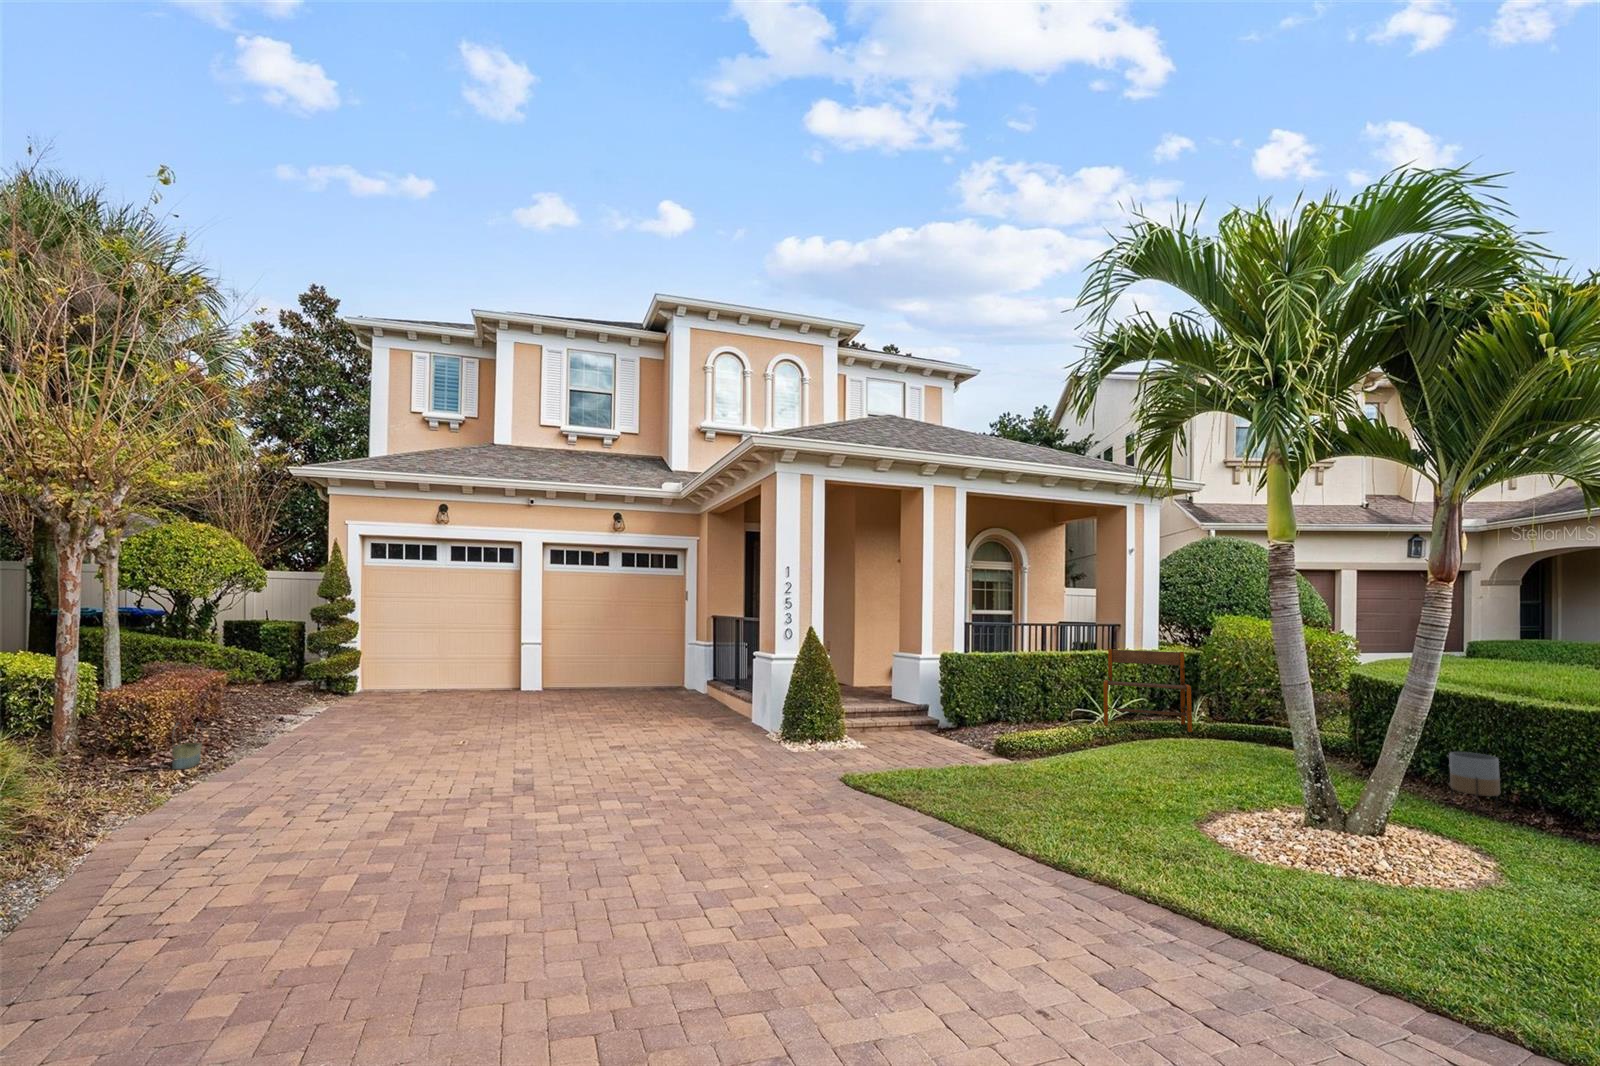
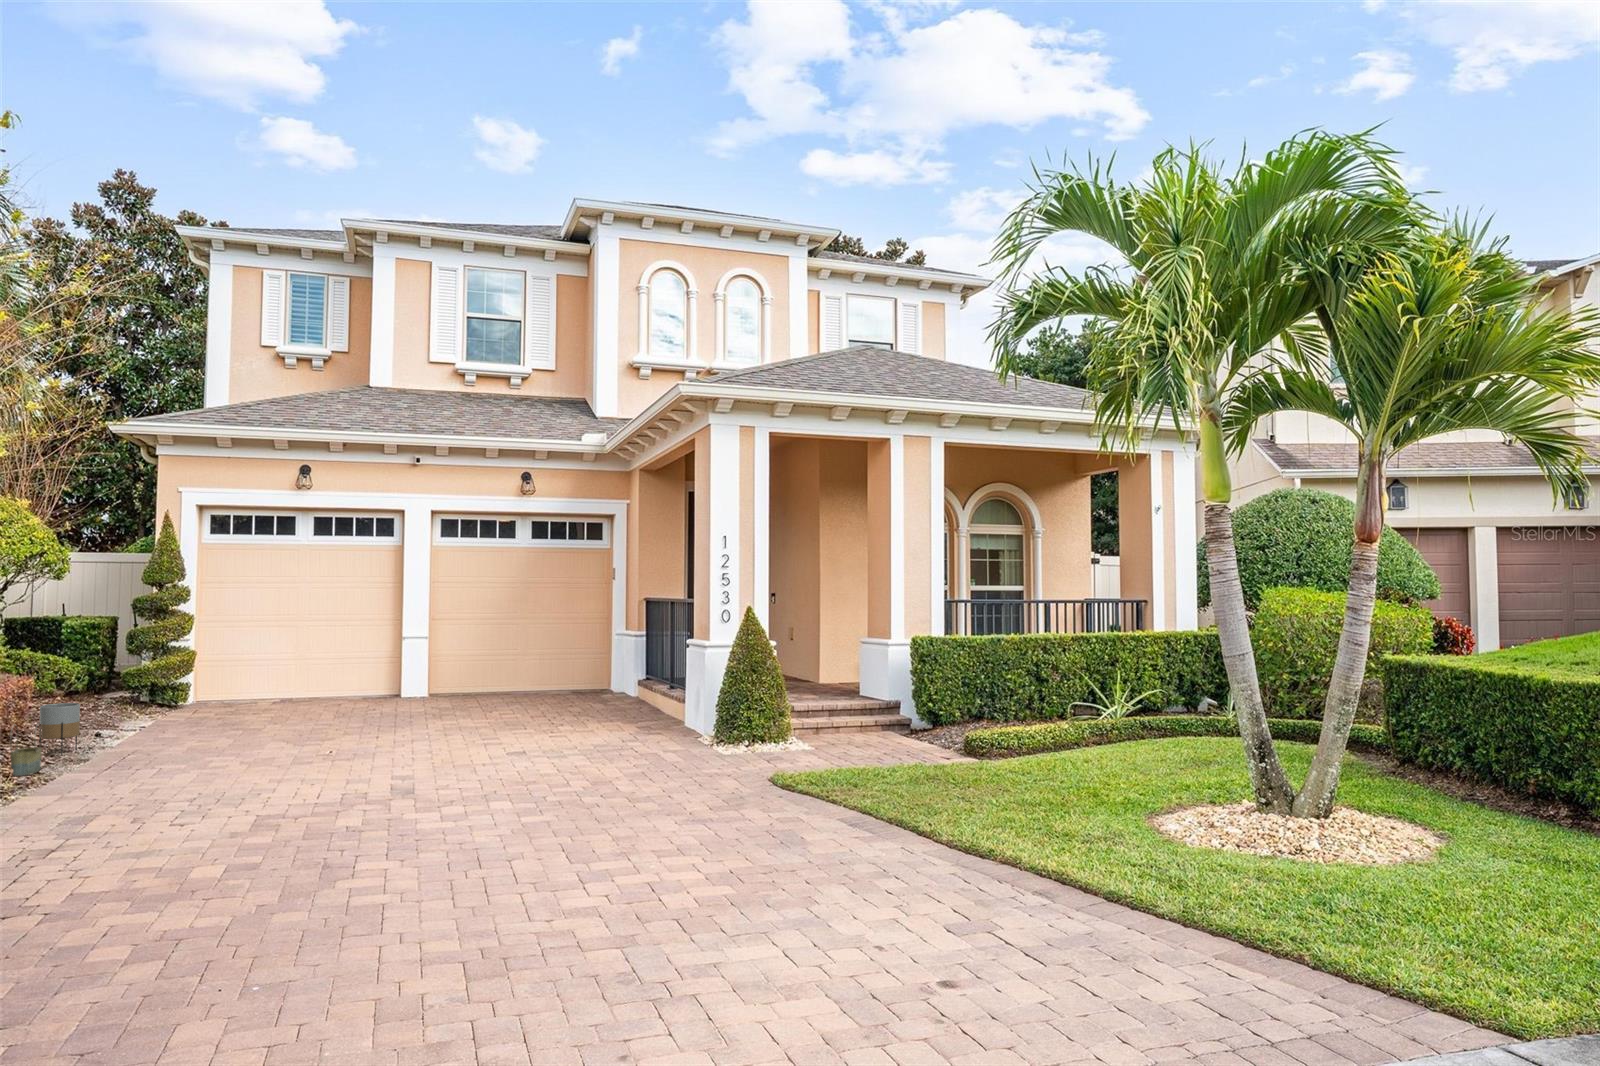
bench: present [1103,649,1192,732] -> none [1110,632,1214,729]
planter: present [1449,752,1500,809] -> present [39,703,80,755]

